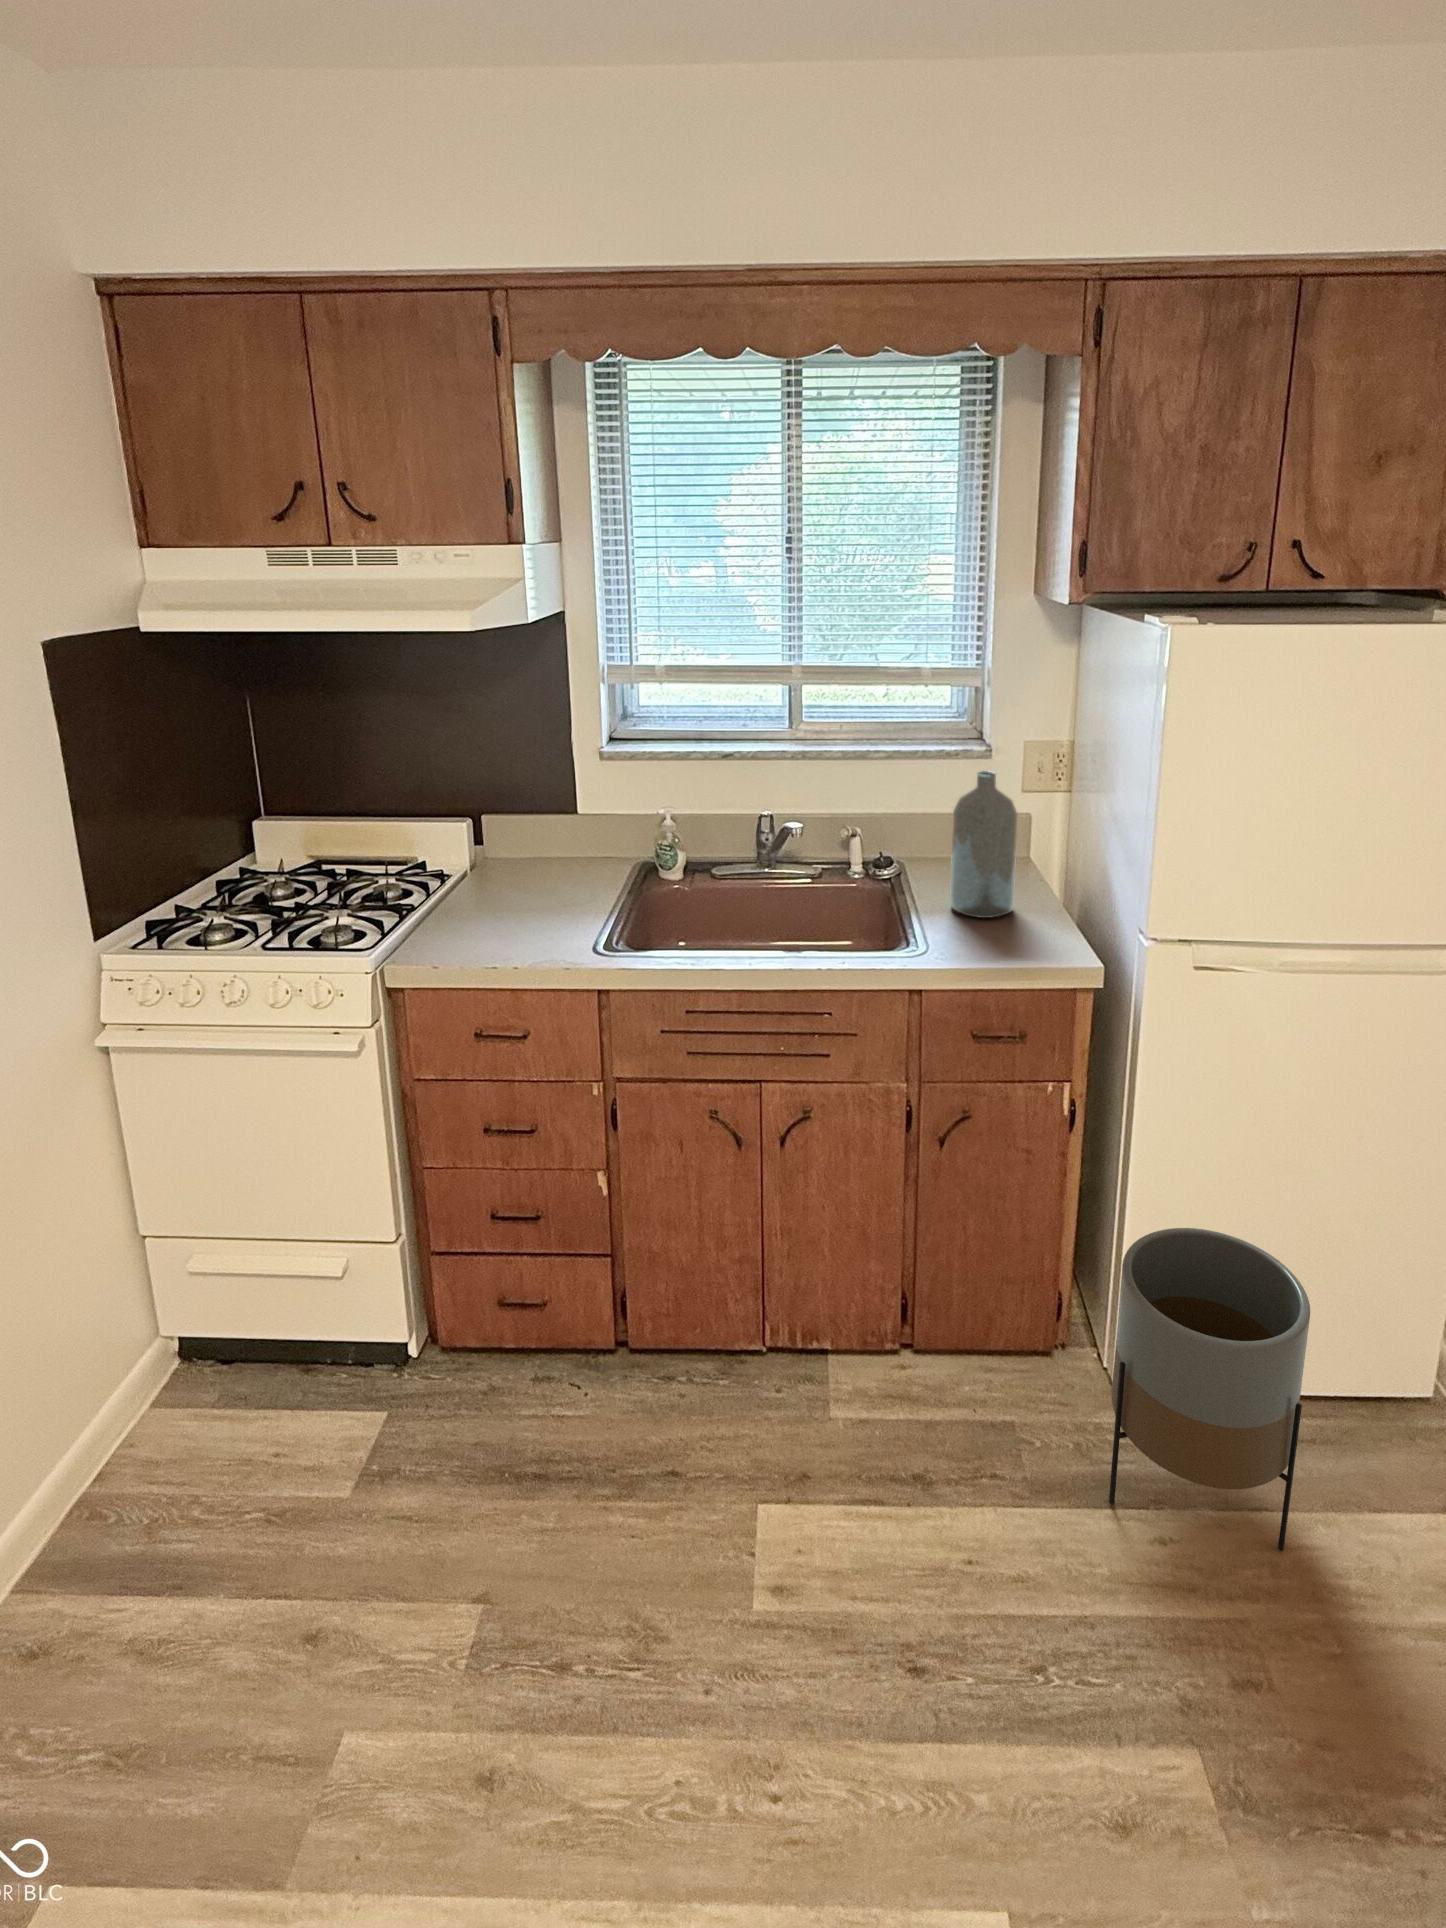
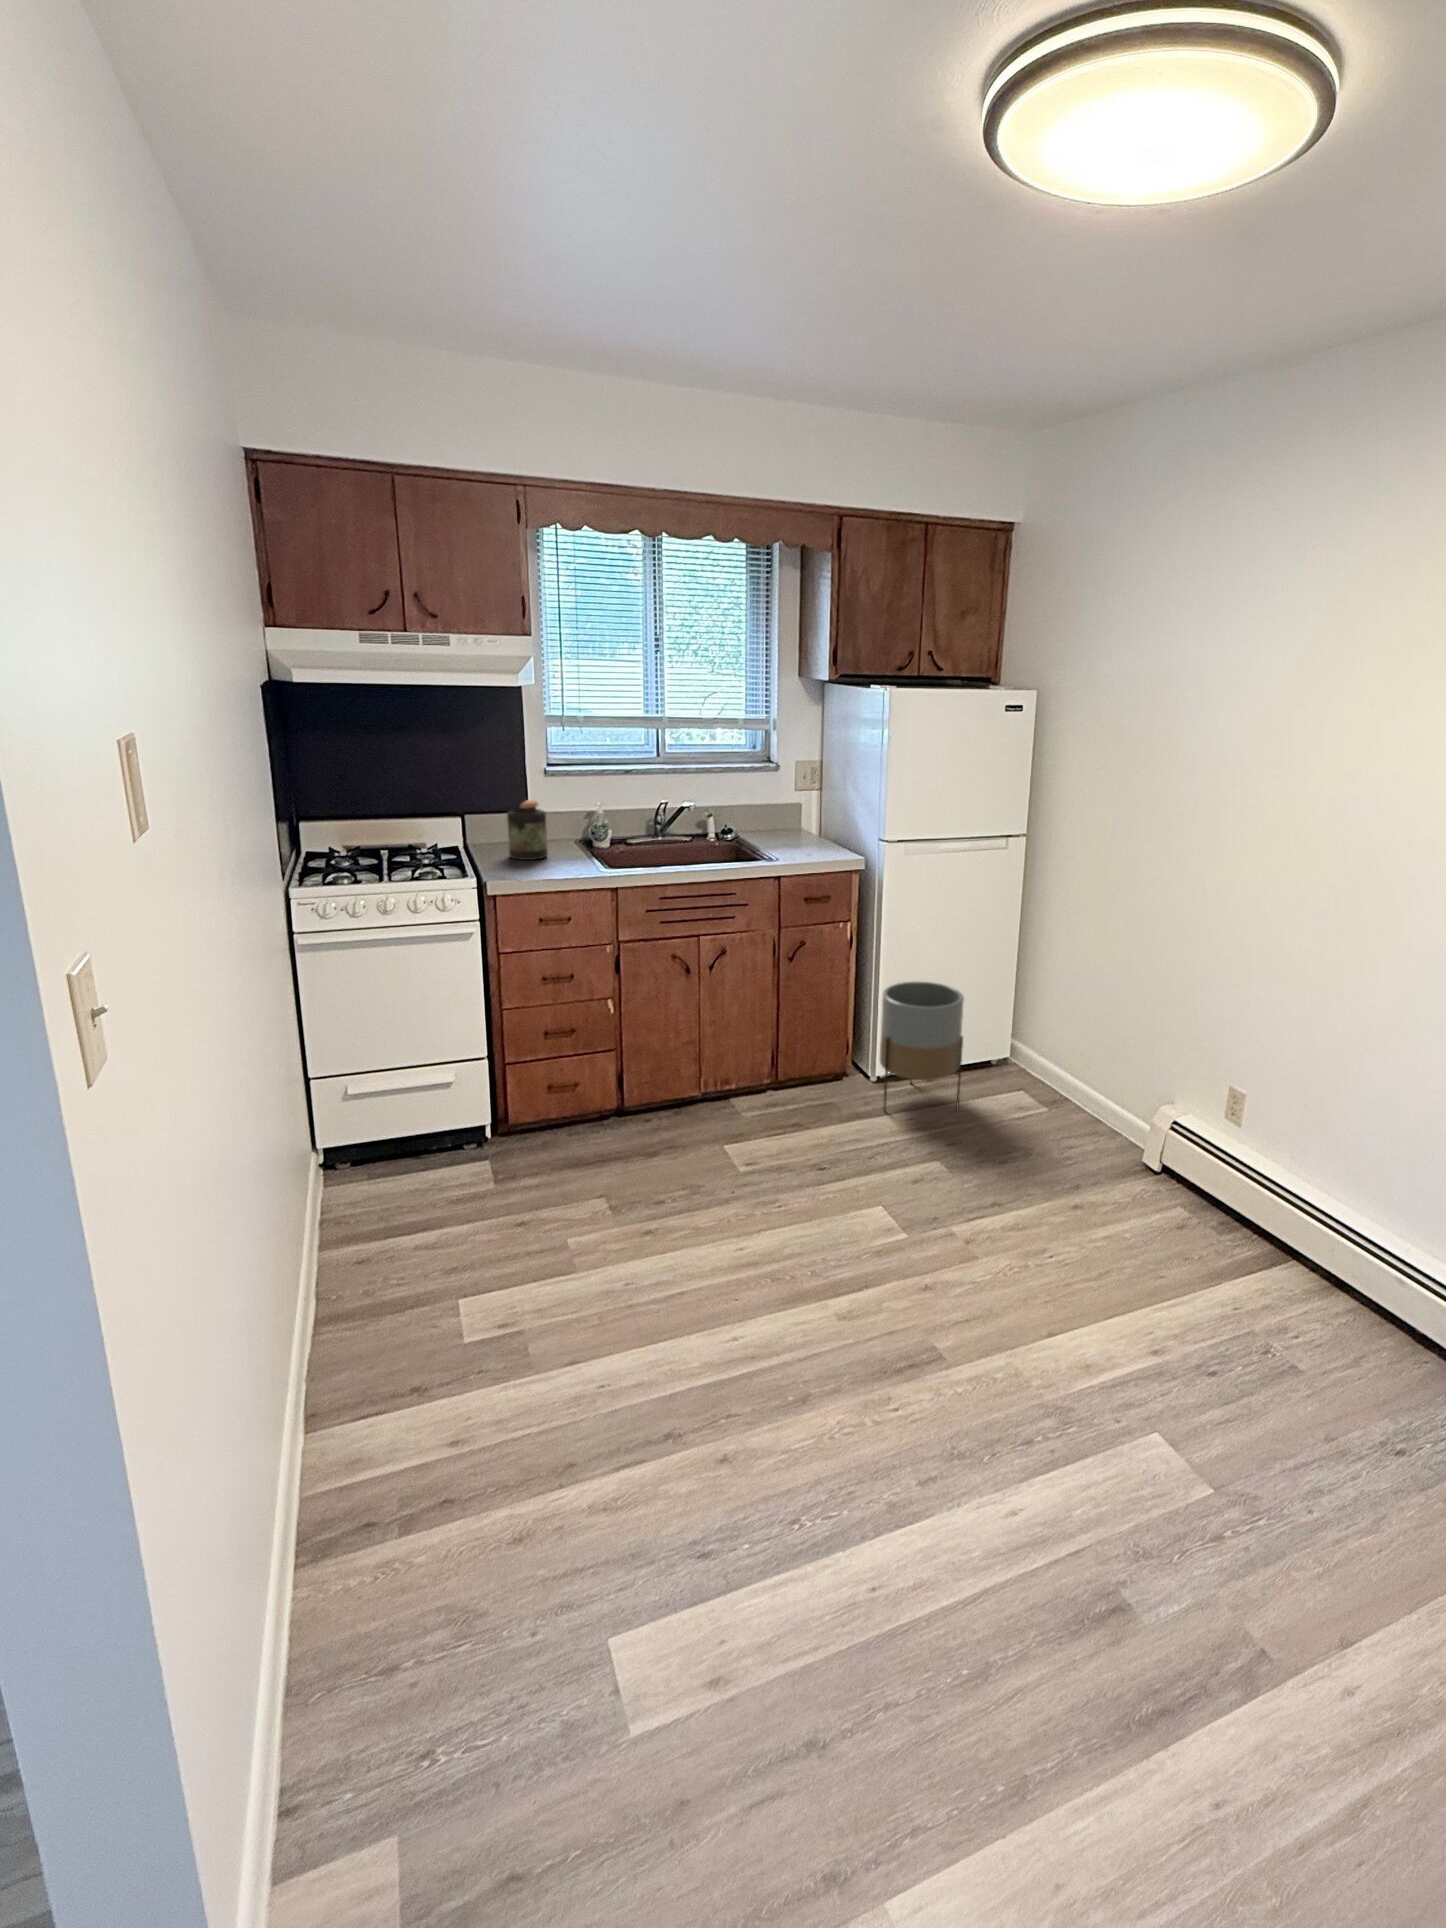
bottle: present [950,771,1017,918] -> none [772,771,806,850]
jar: none [501,807,565,907] -> present [507,800,548,860]

